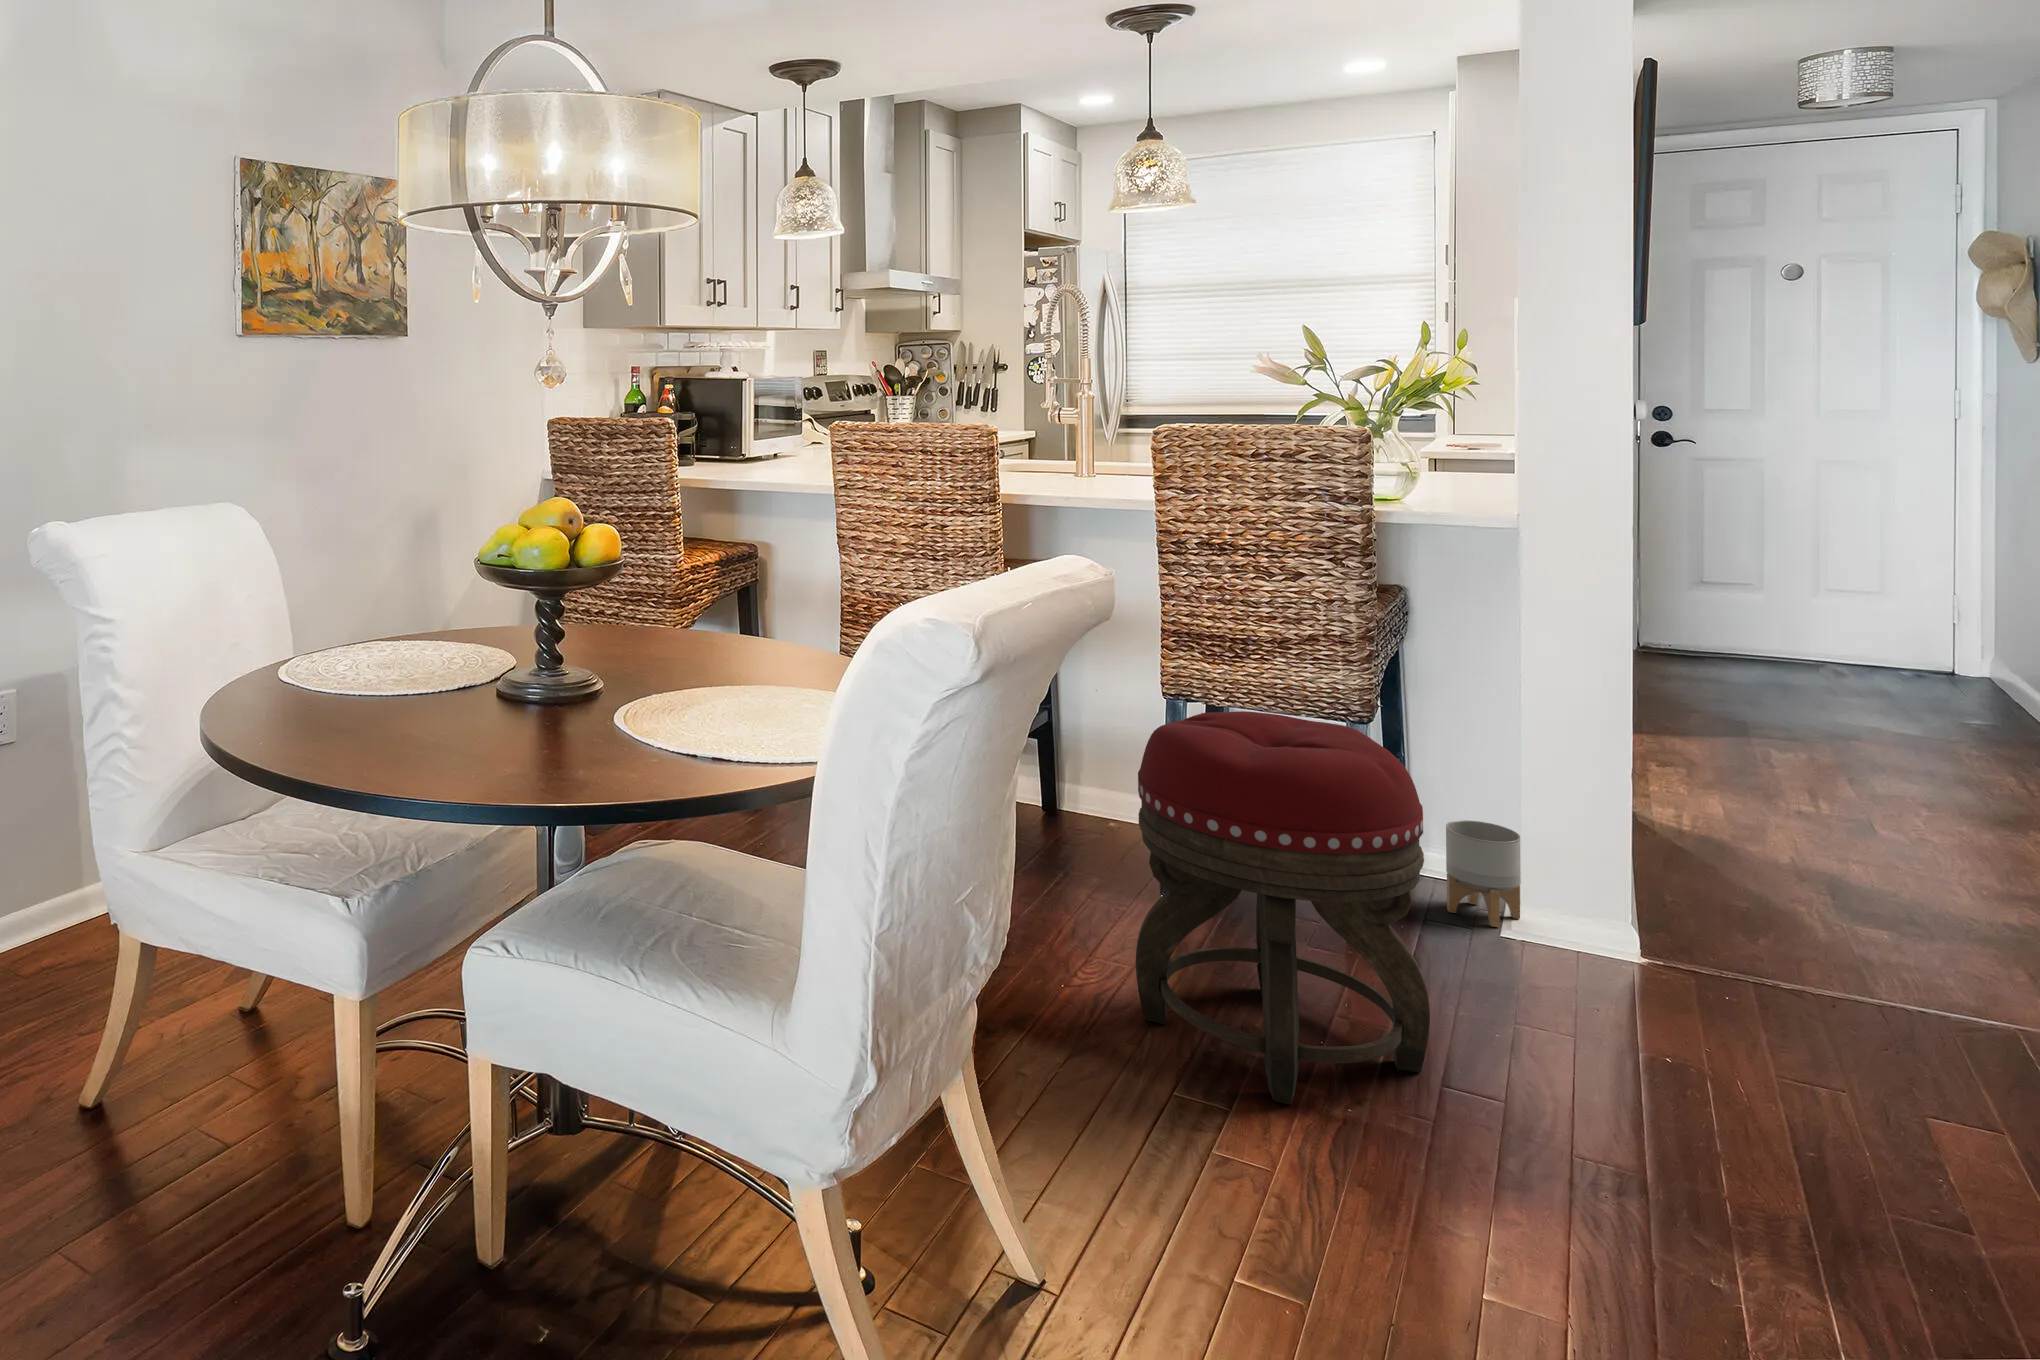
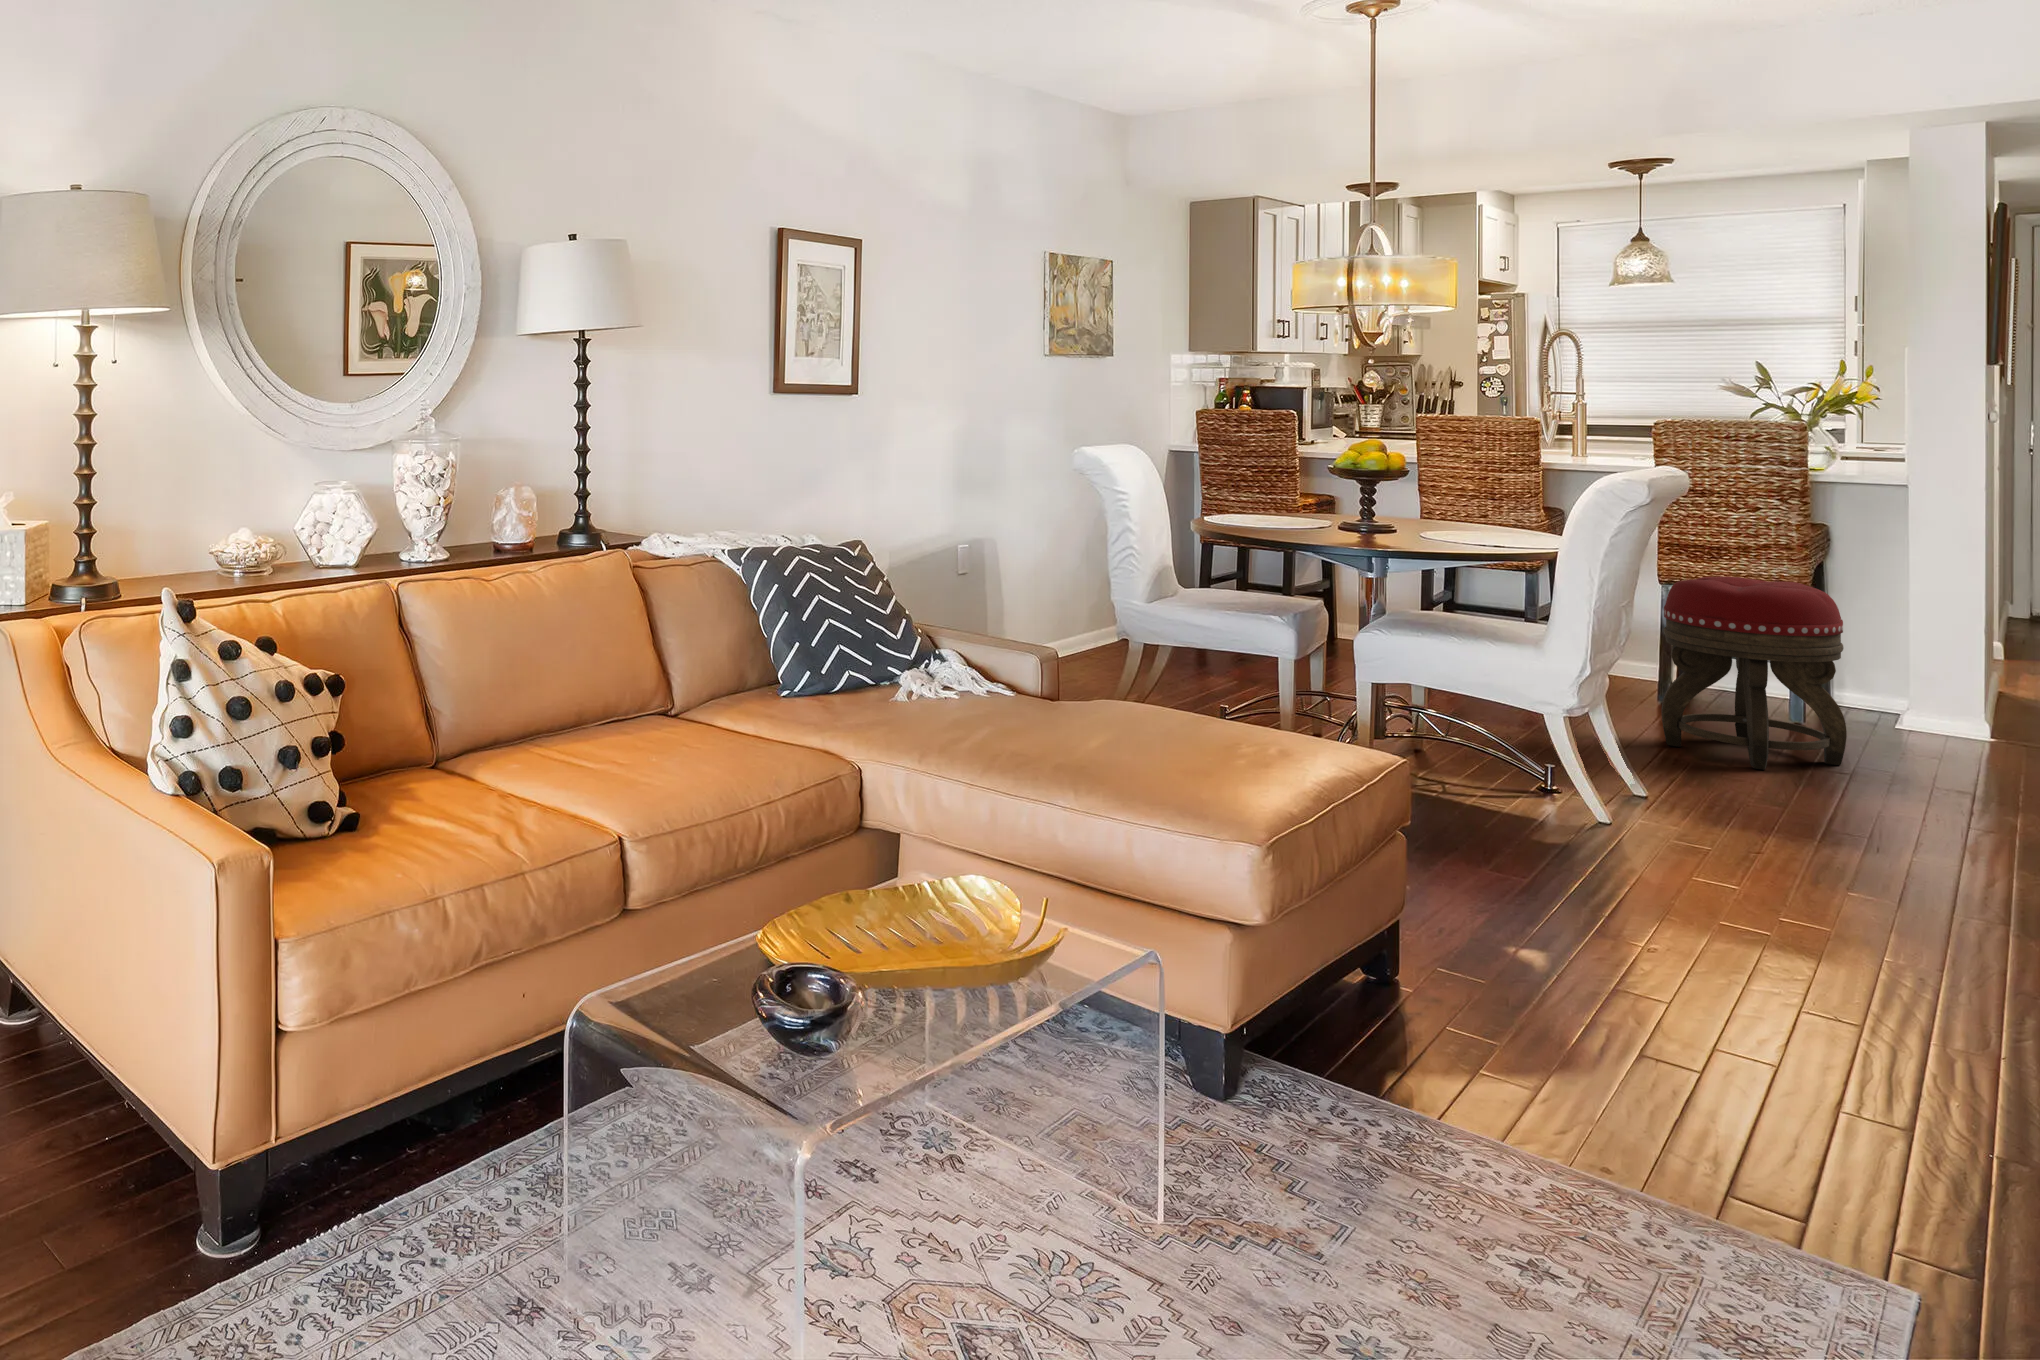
planter: present [1446,820,1521,927] -> none [1856,667,1907,727]

